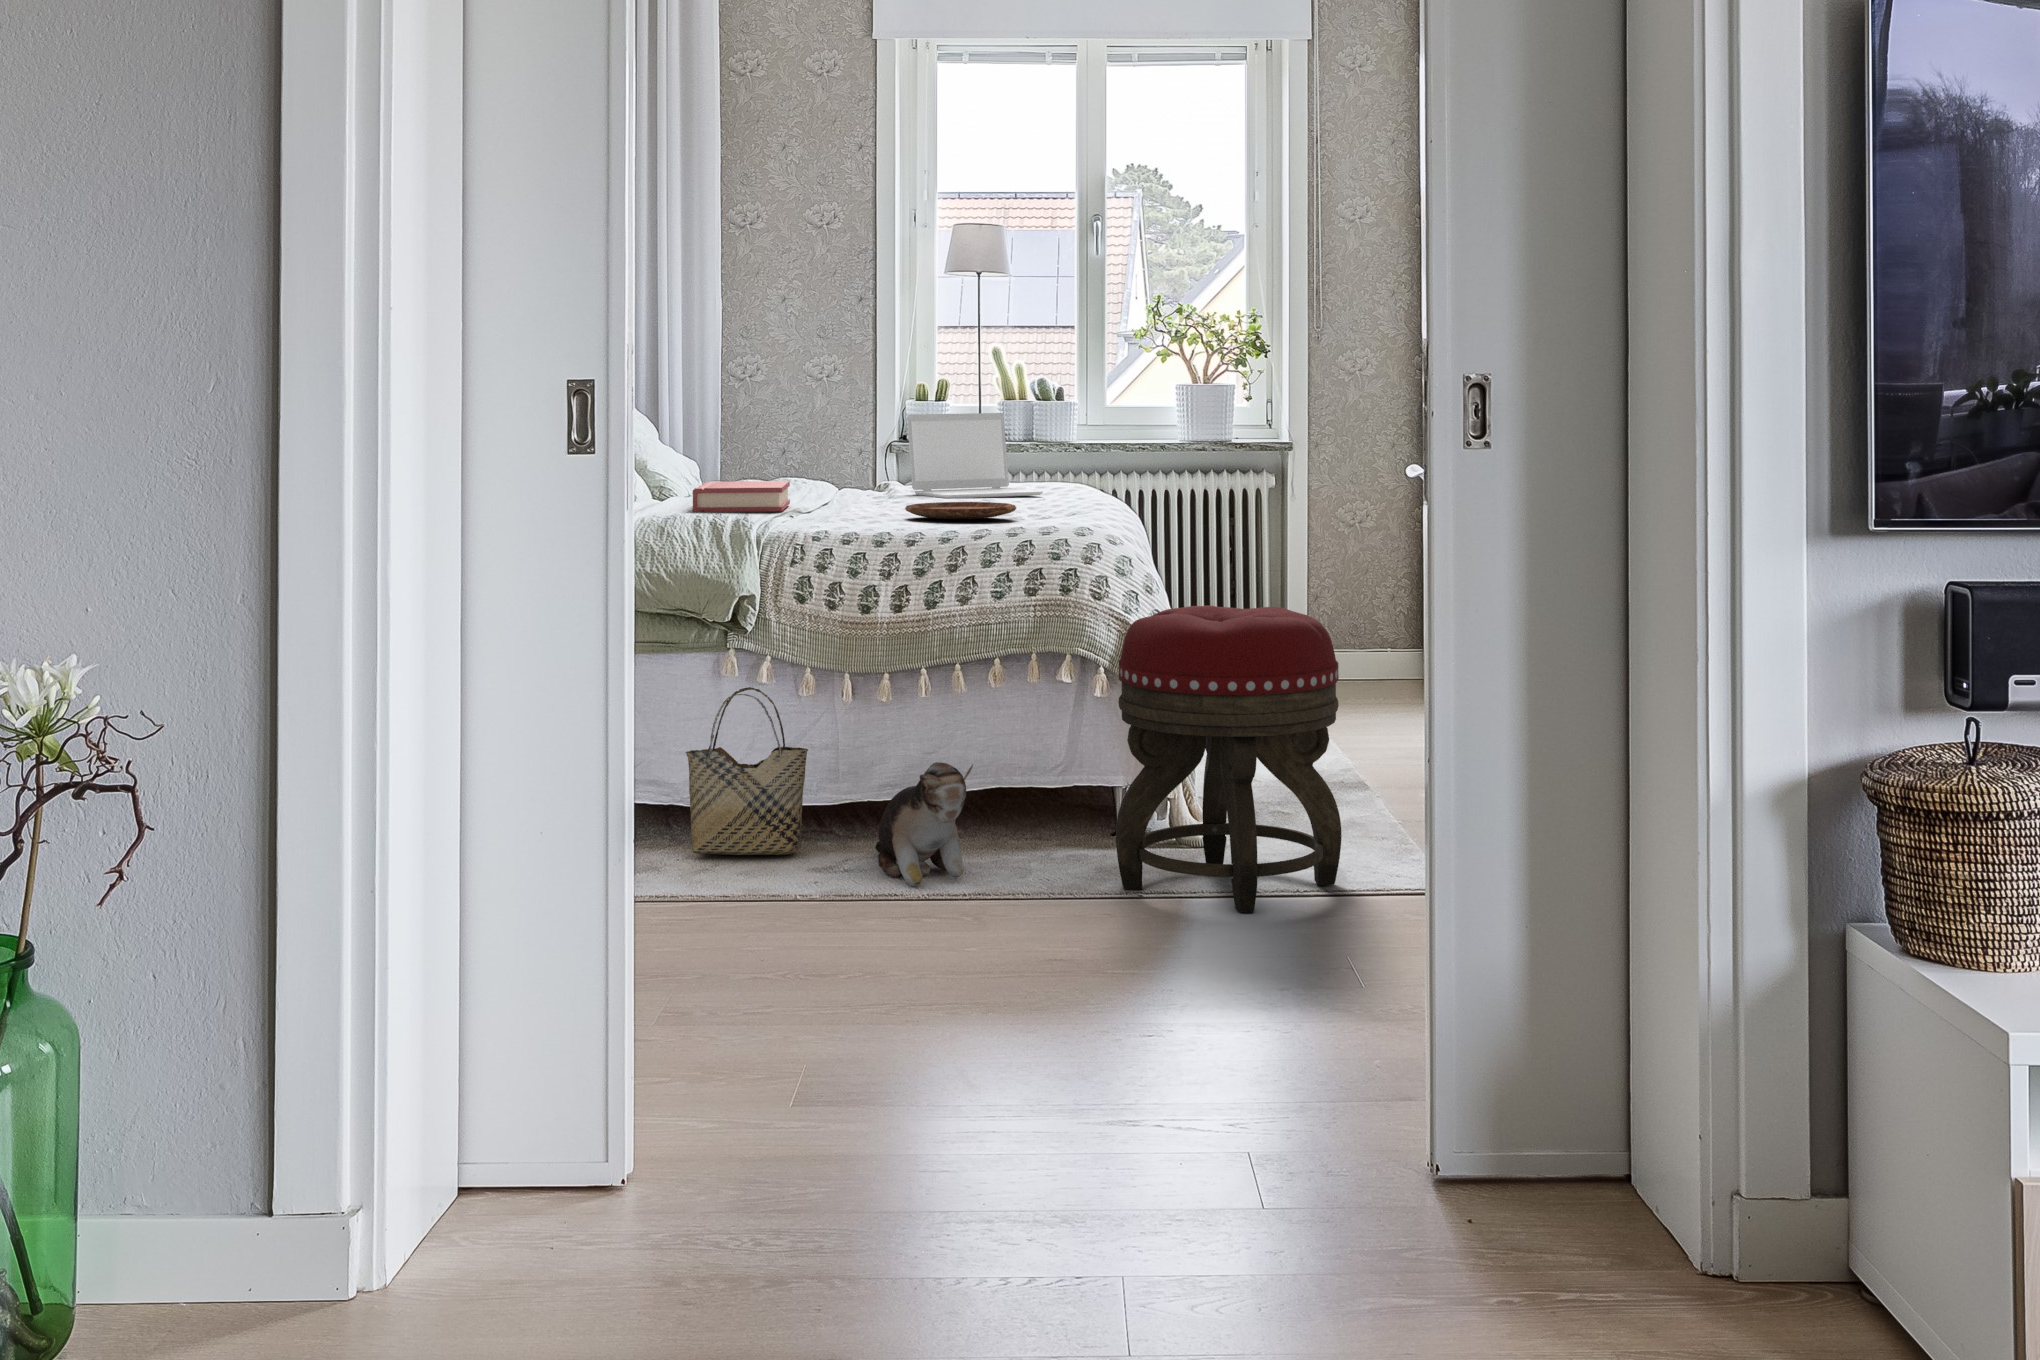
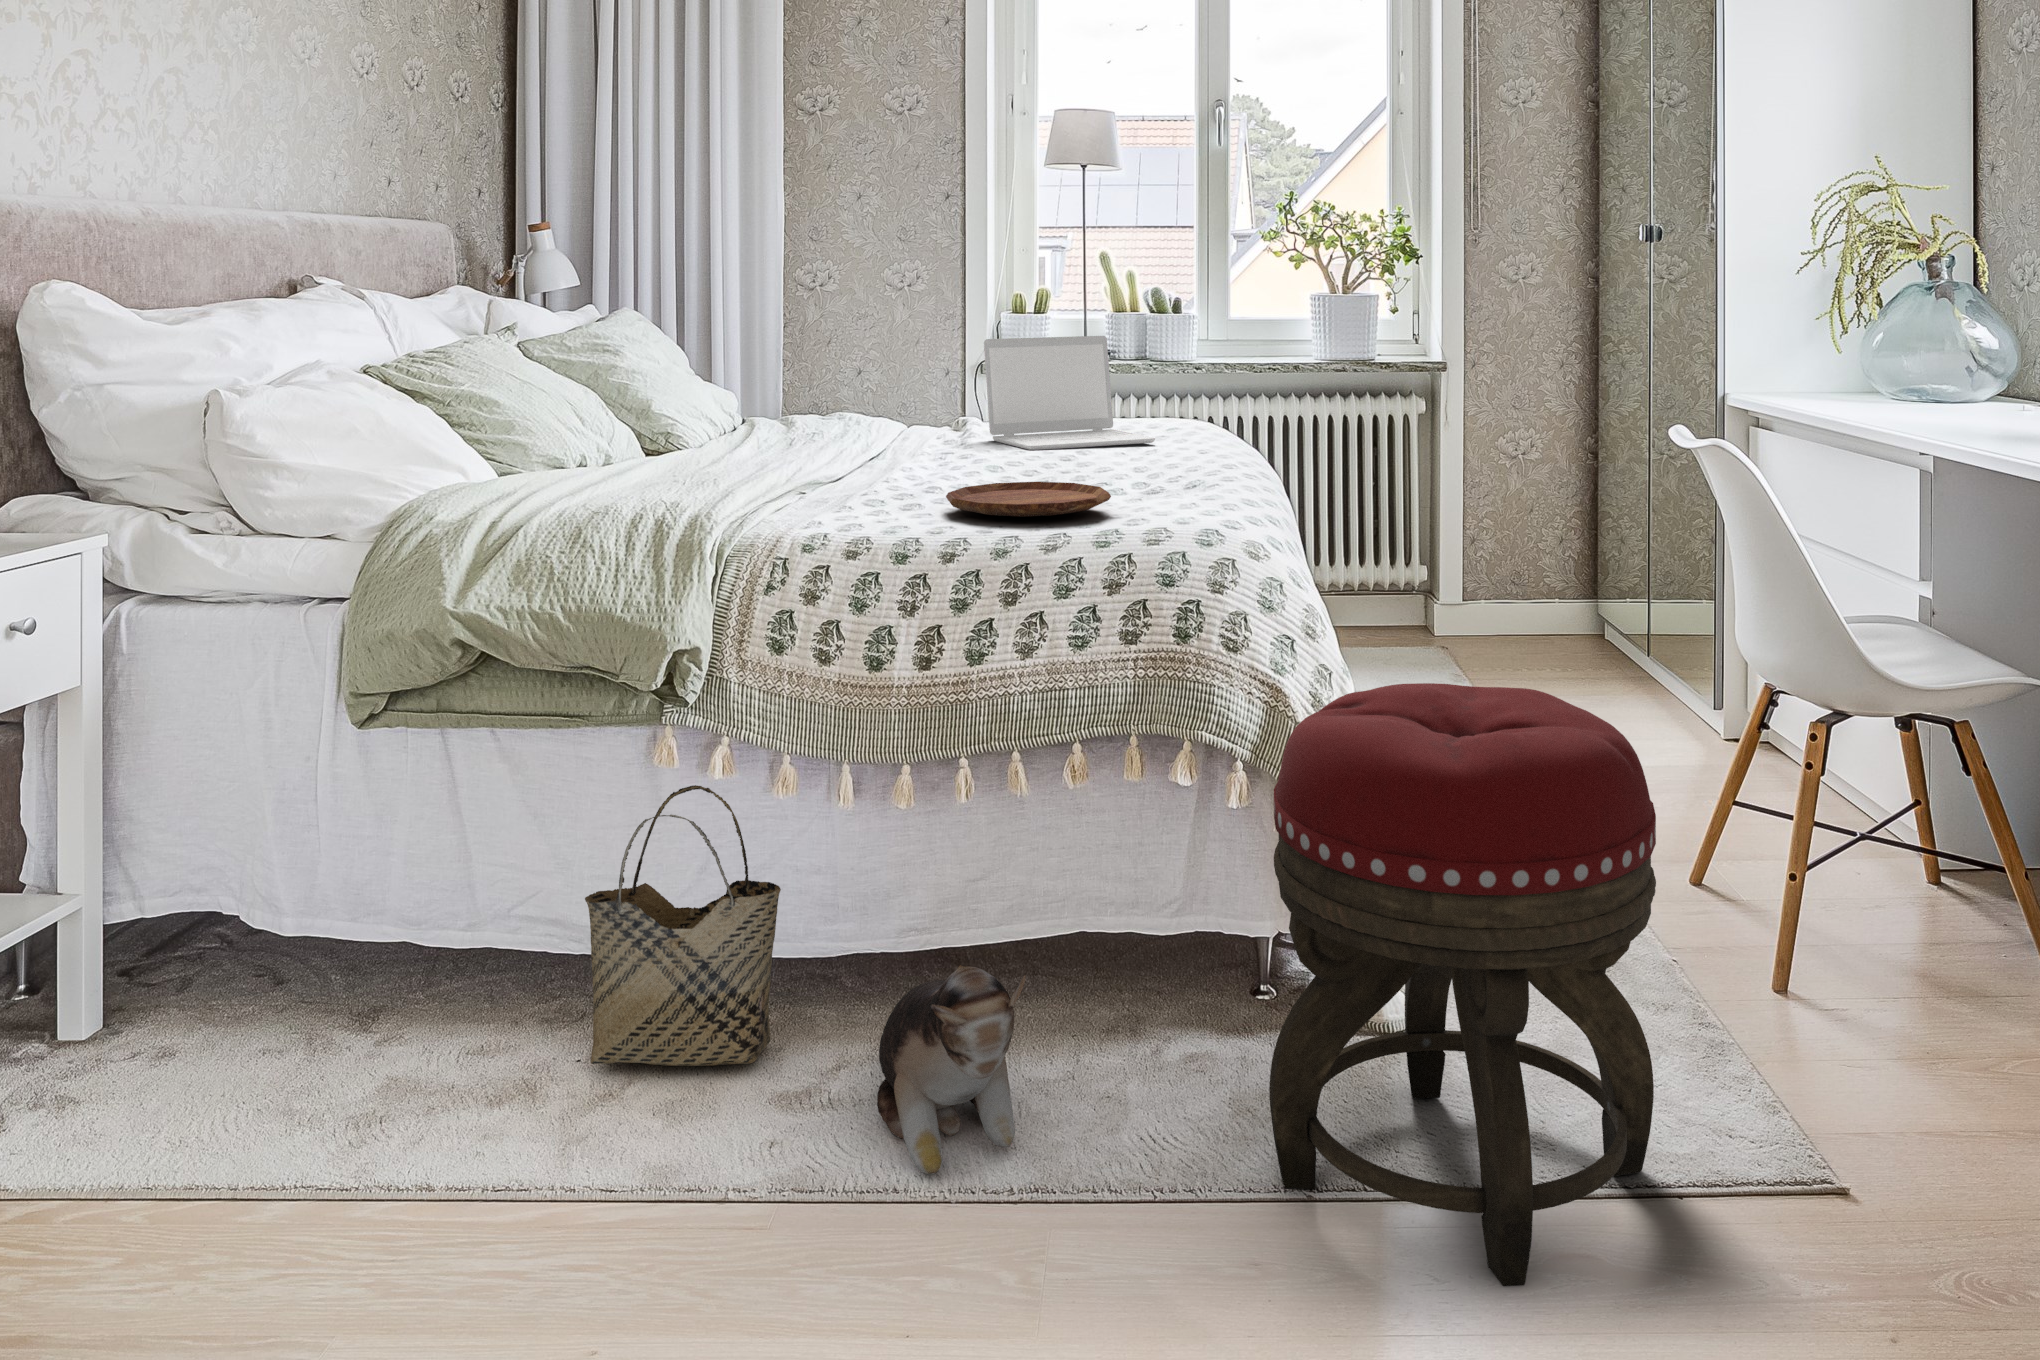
hardback book: present [693,481,790,512] -> none [648,440,805,494]

